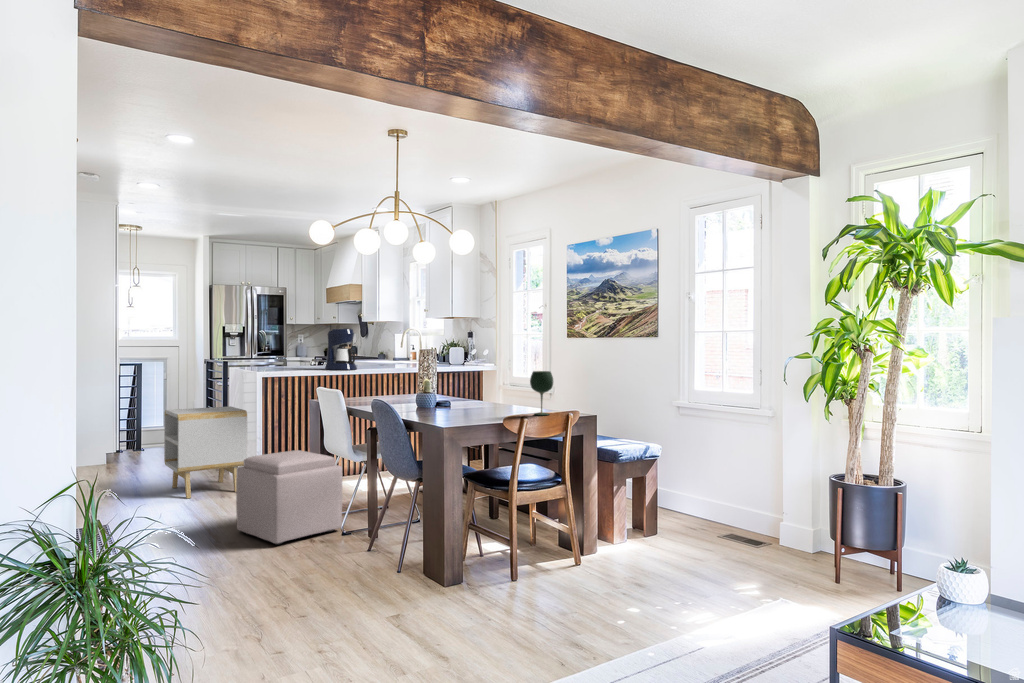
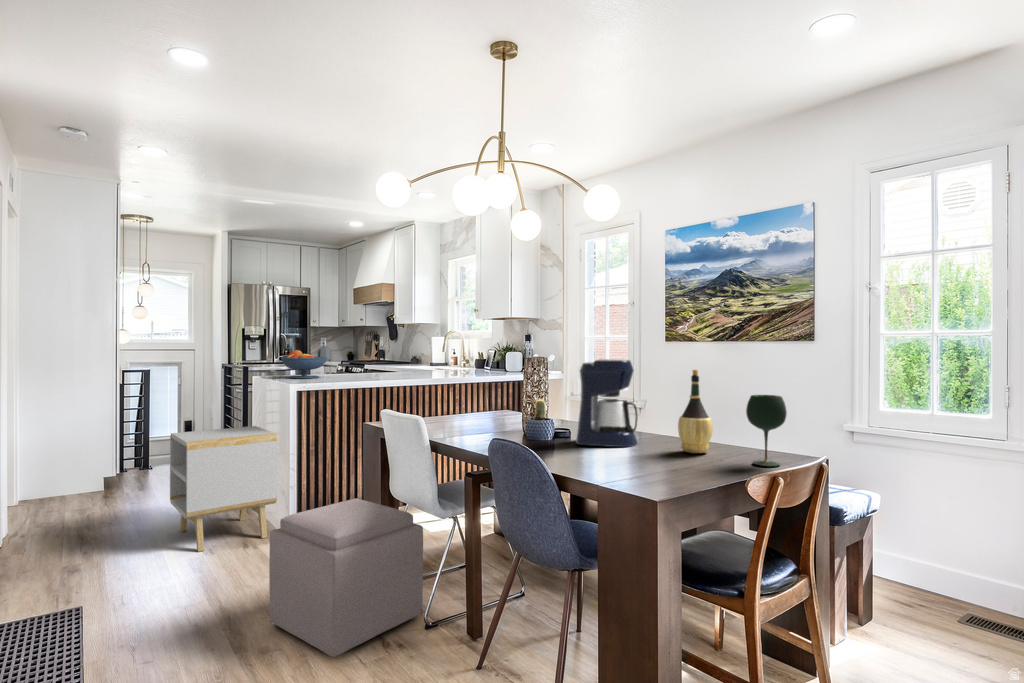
coffee maker: present [325,329,357,370] -> present [576,359,638,447]
fruit bowl: none [253,345,292,369] -> present [281,350,327,378]
wine bottle: none [502,356,525,411] -> present [678,370,713,453]

